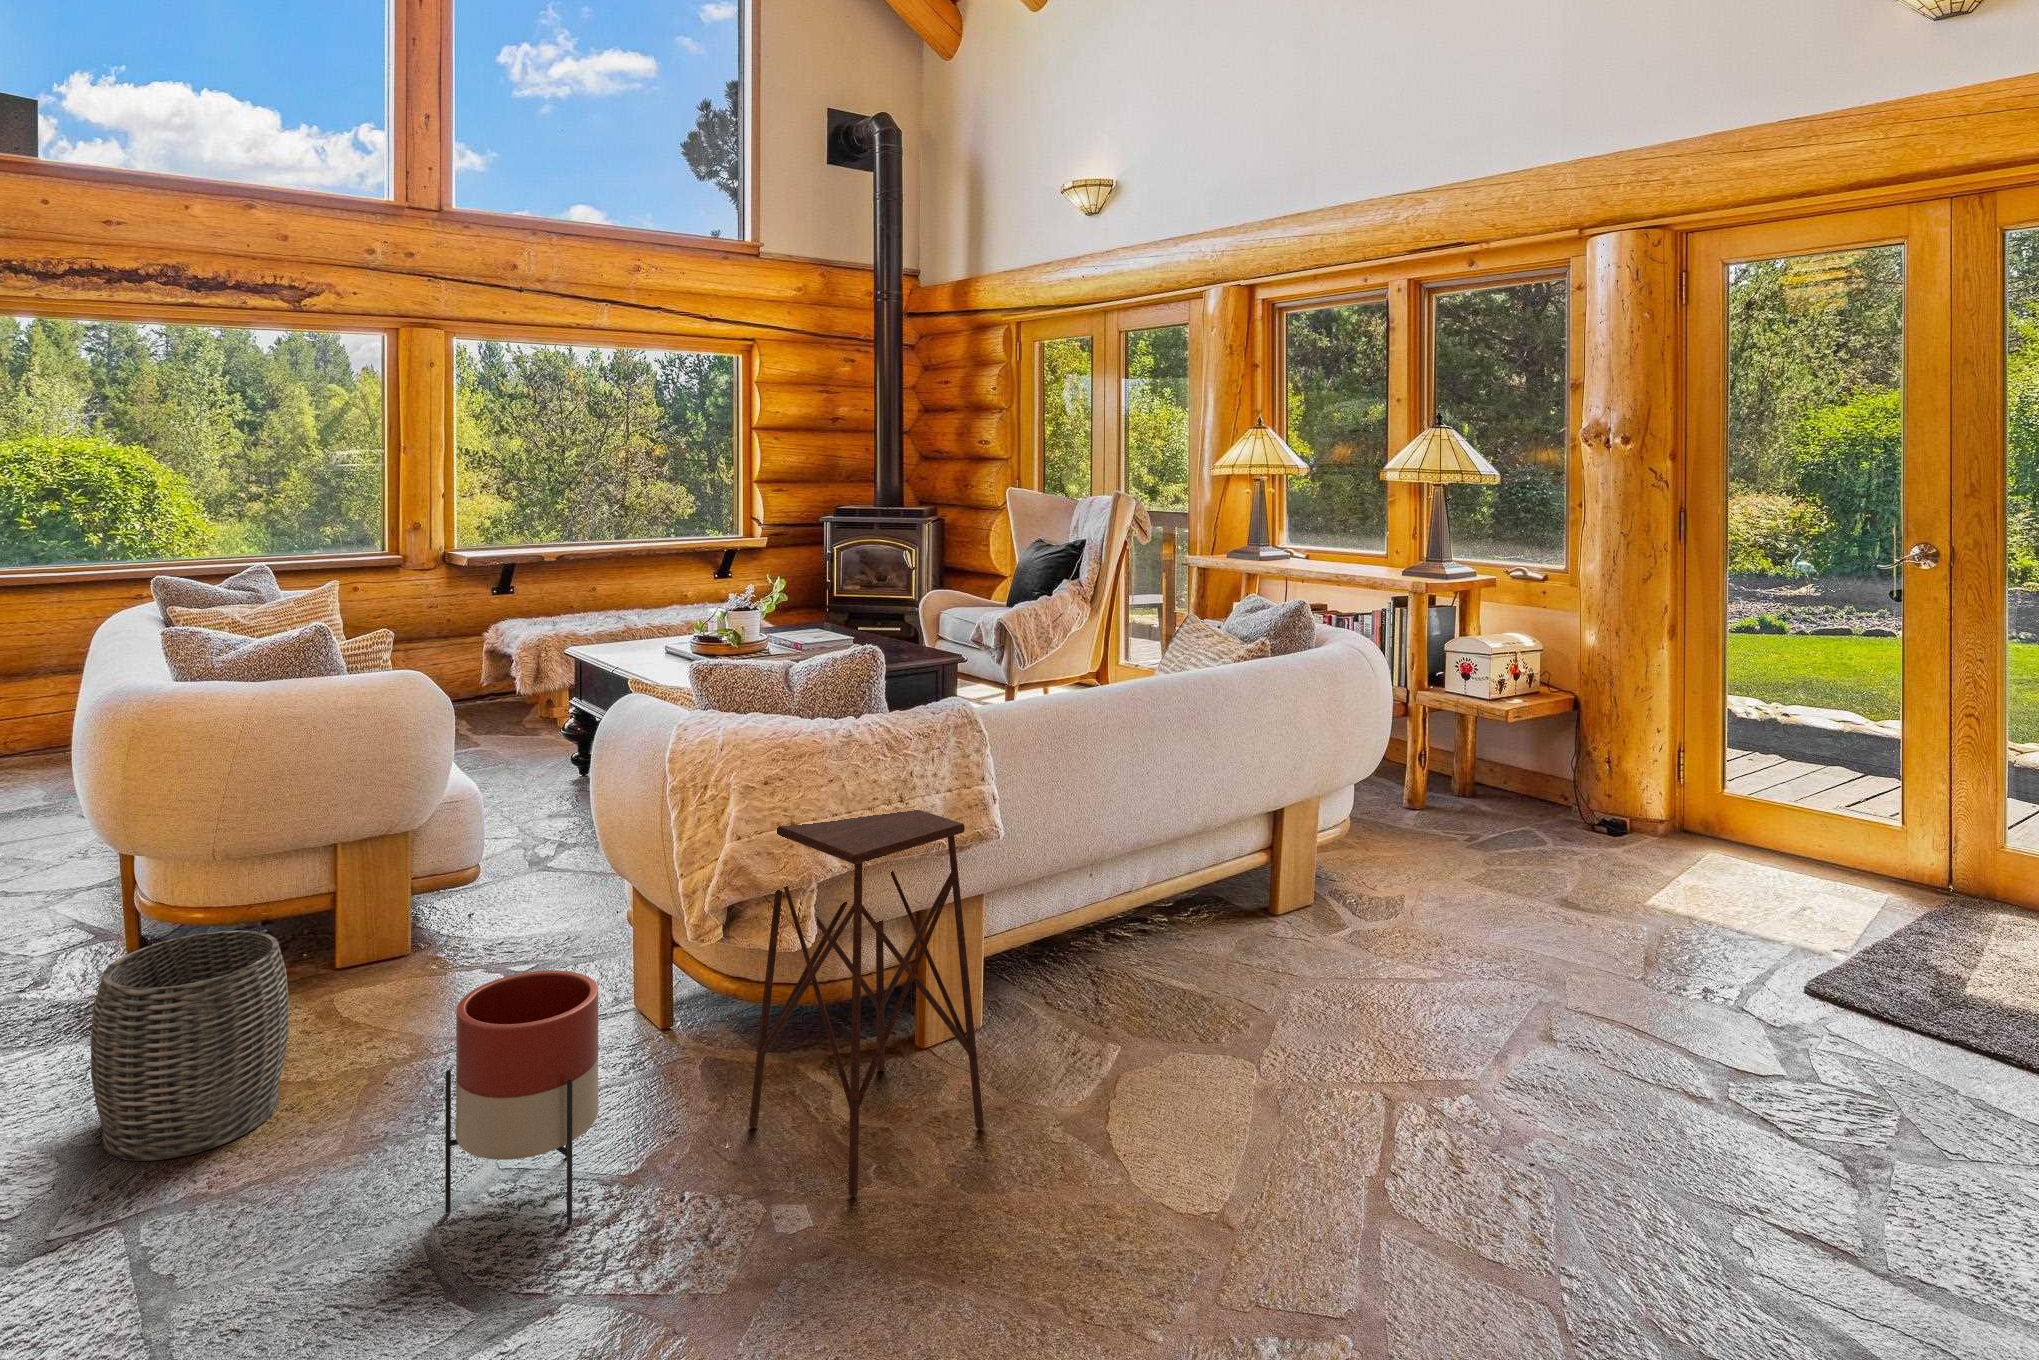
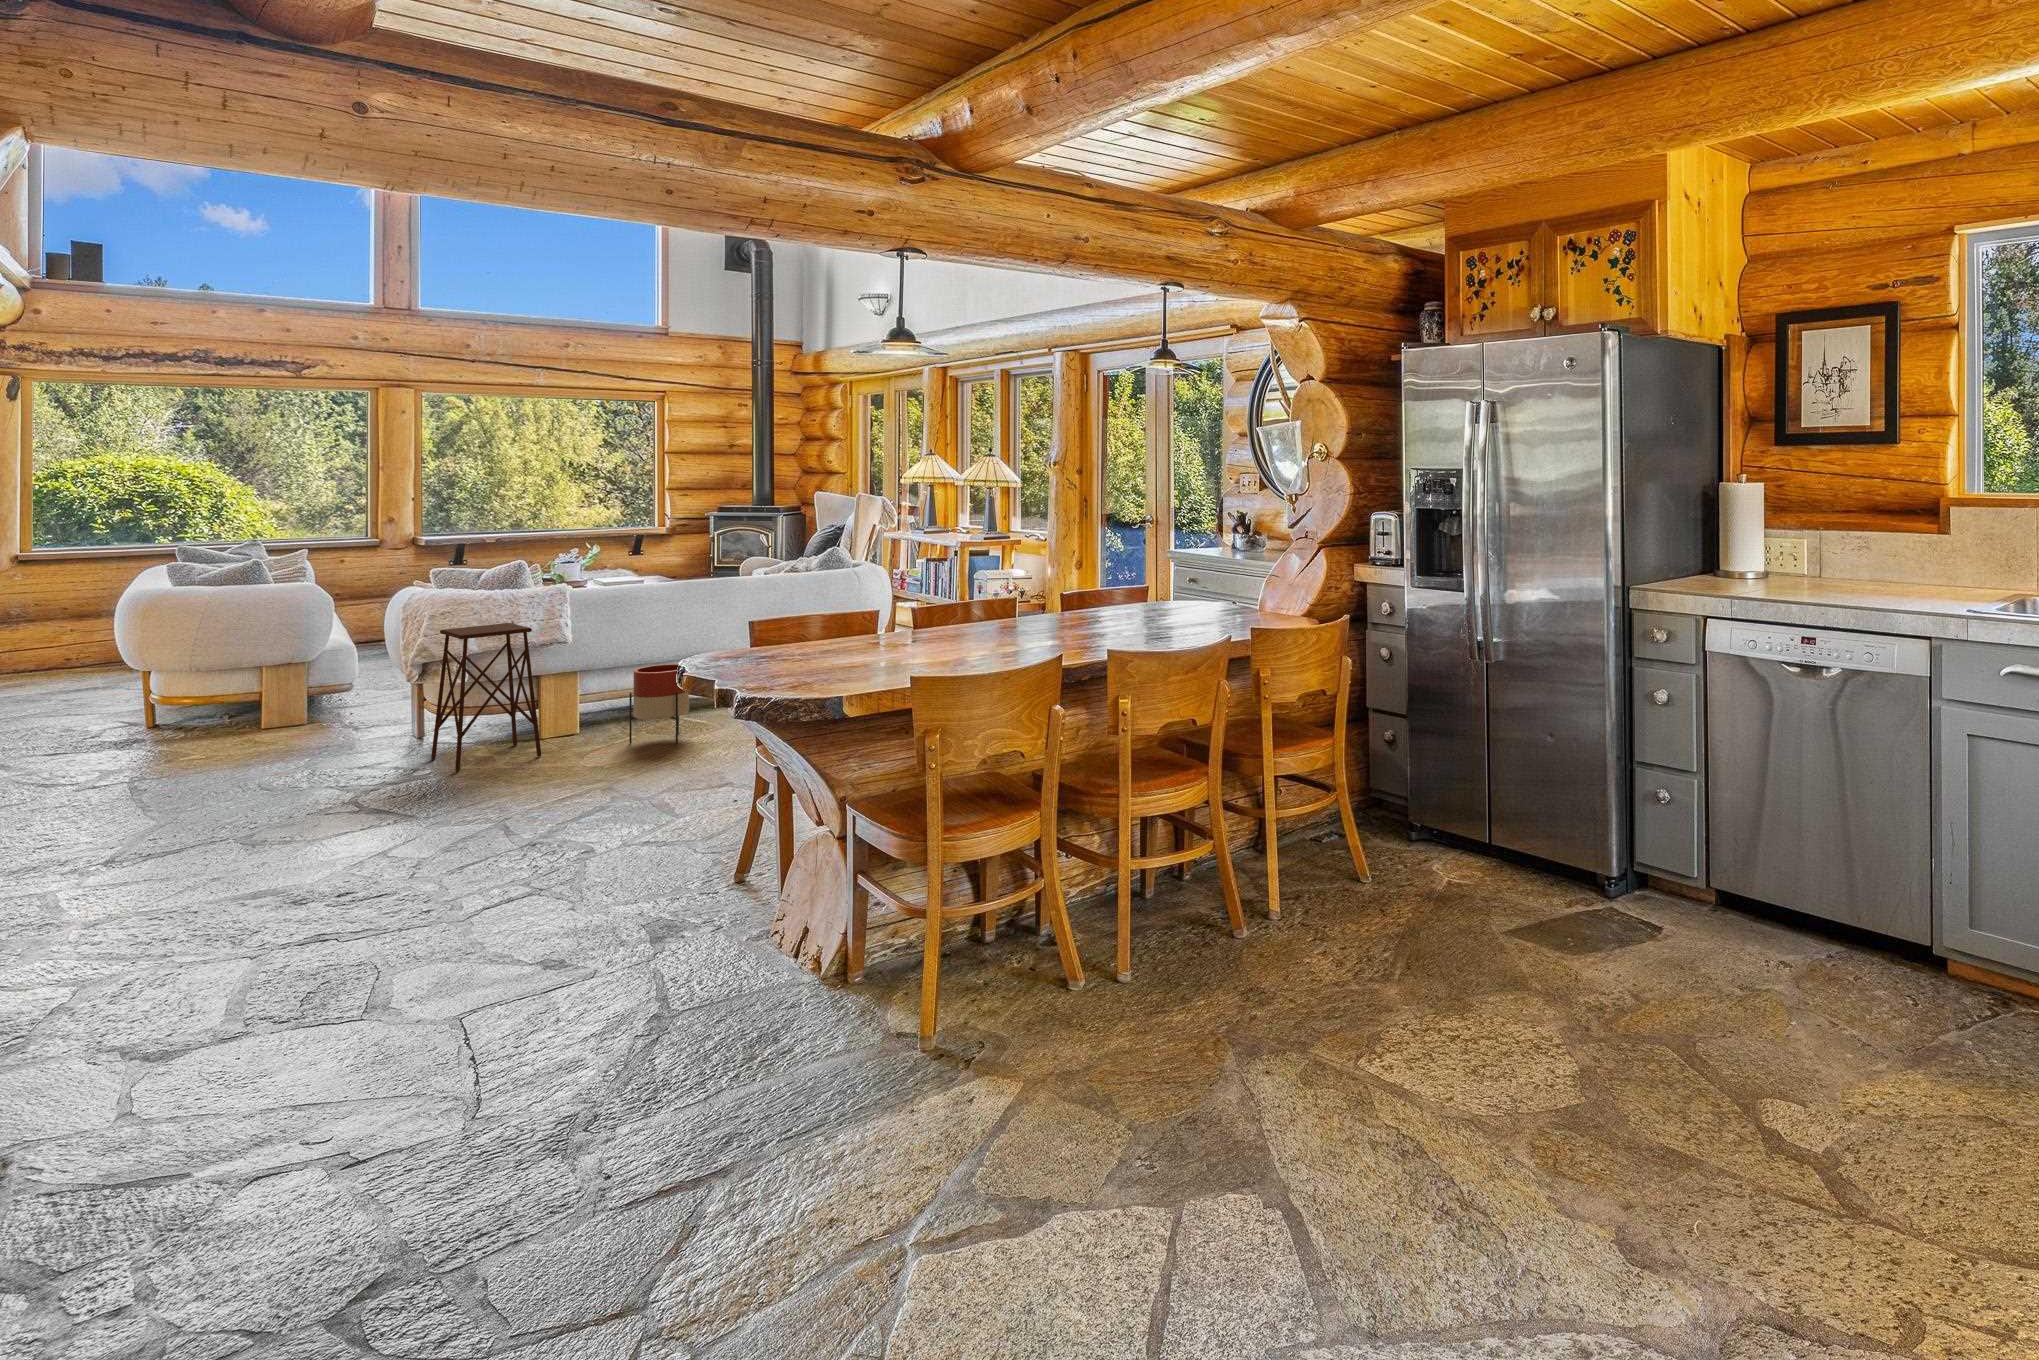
woven basket: present [91,930,289,1161] -> none [107,689,212,776]
planter: present [445,970,599,1225] -> present [629,664,689,744]

